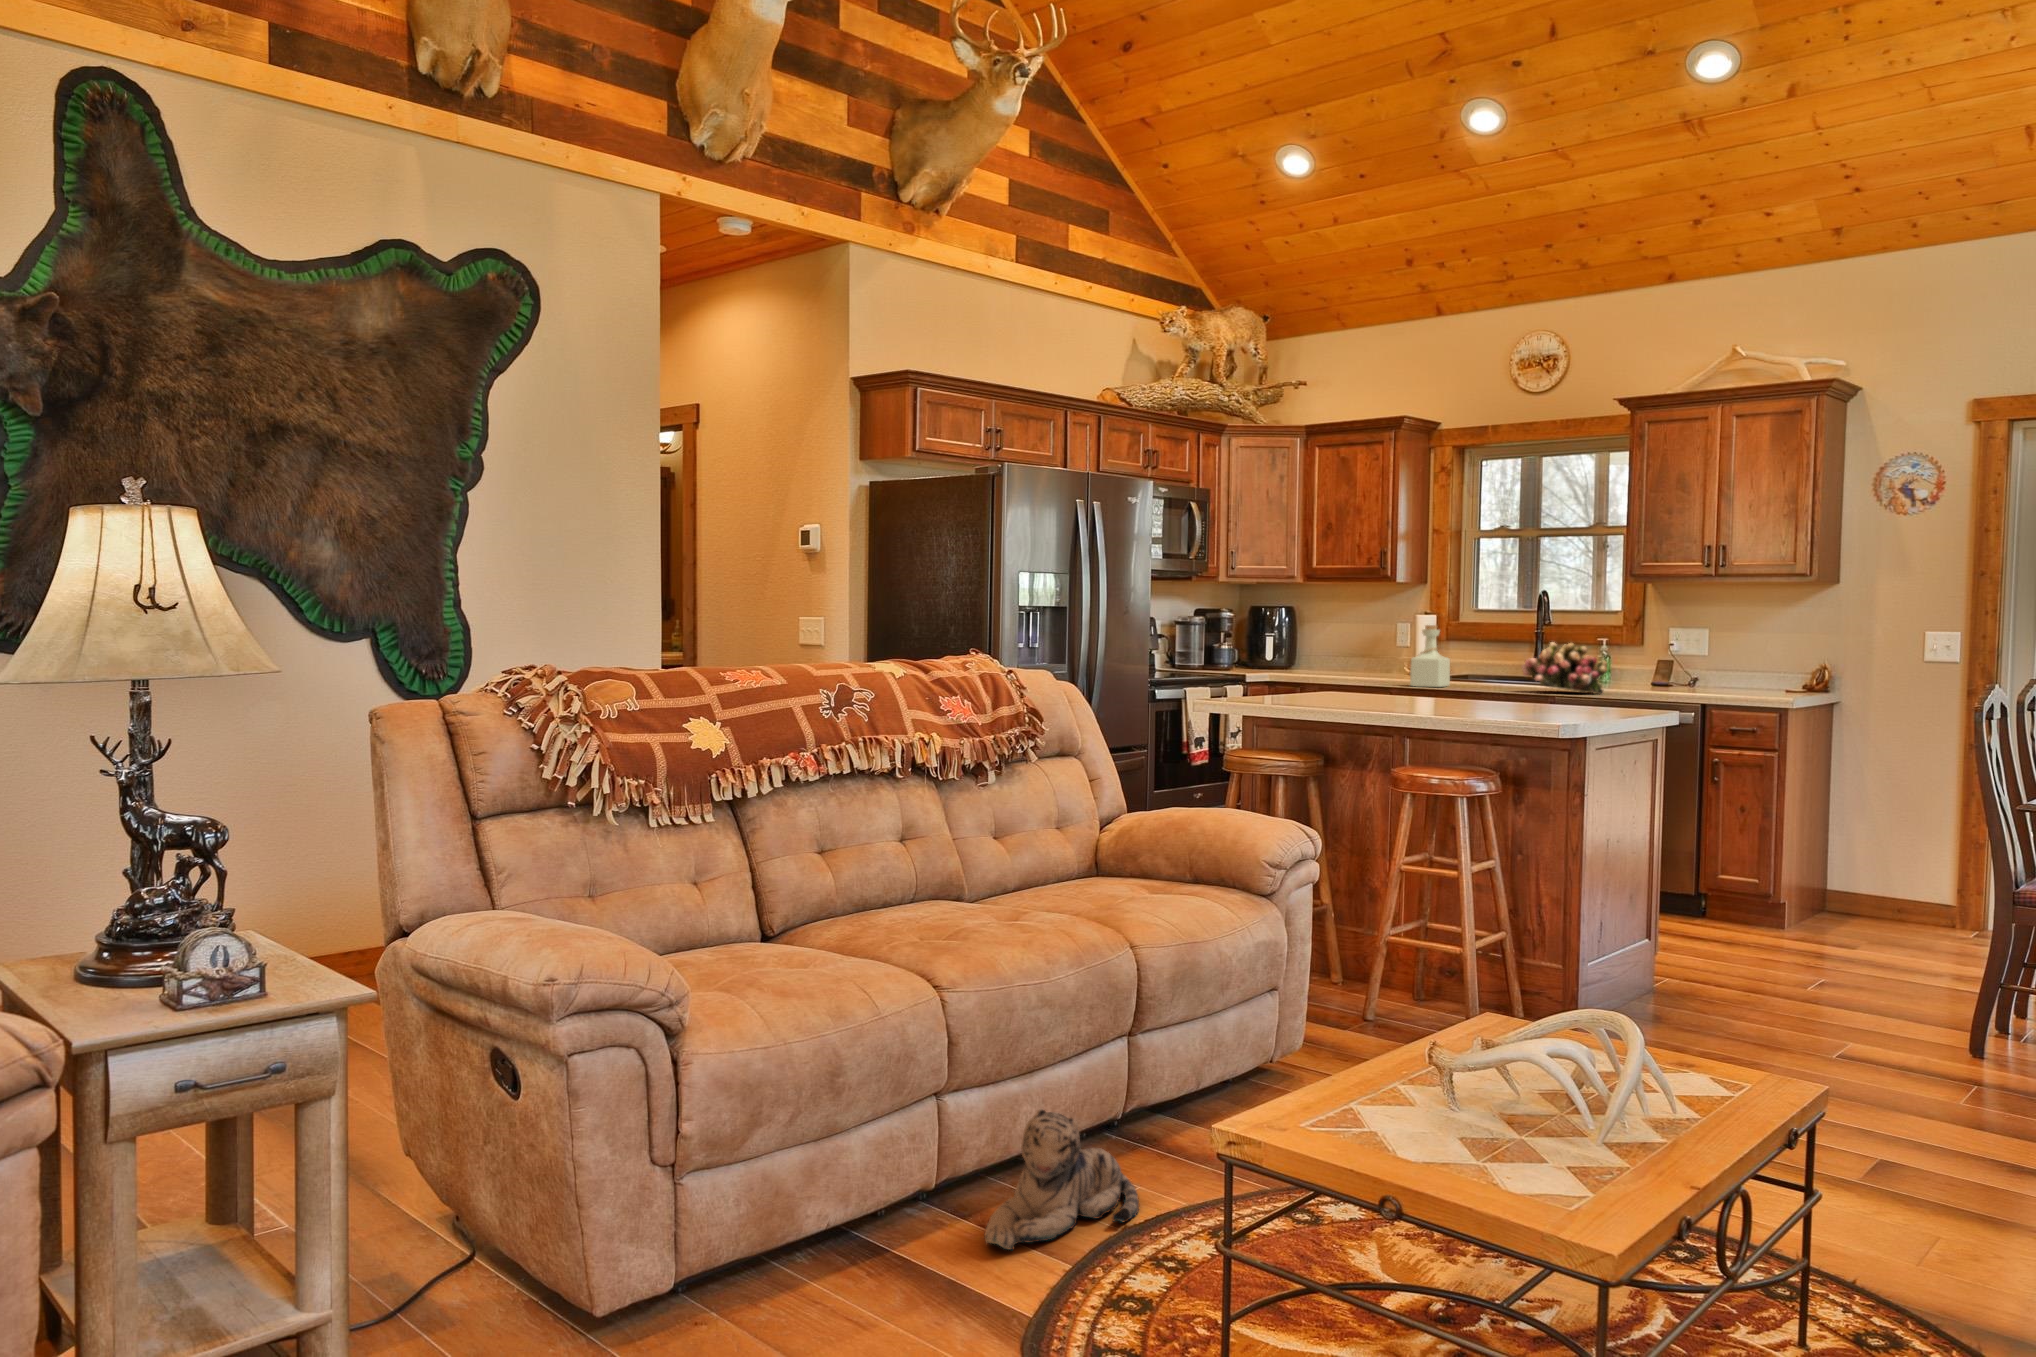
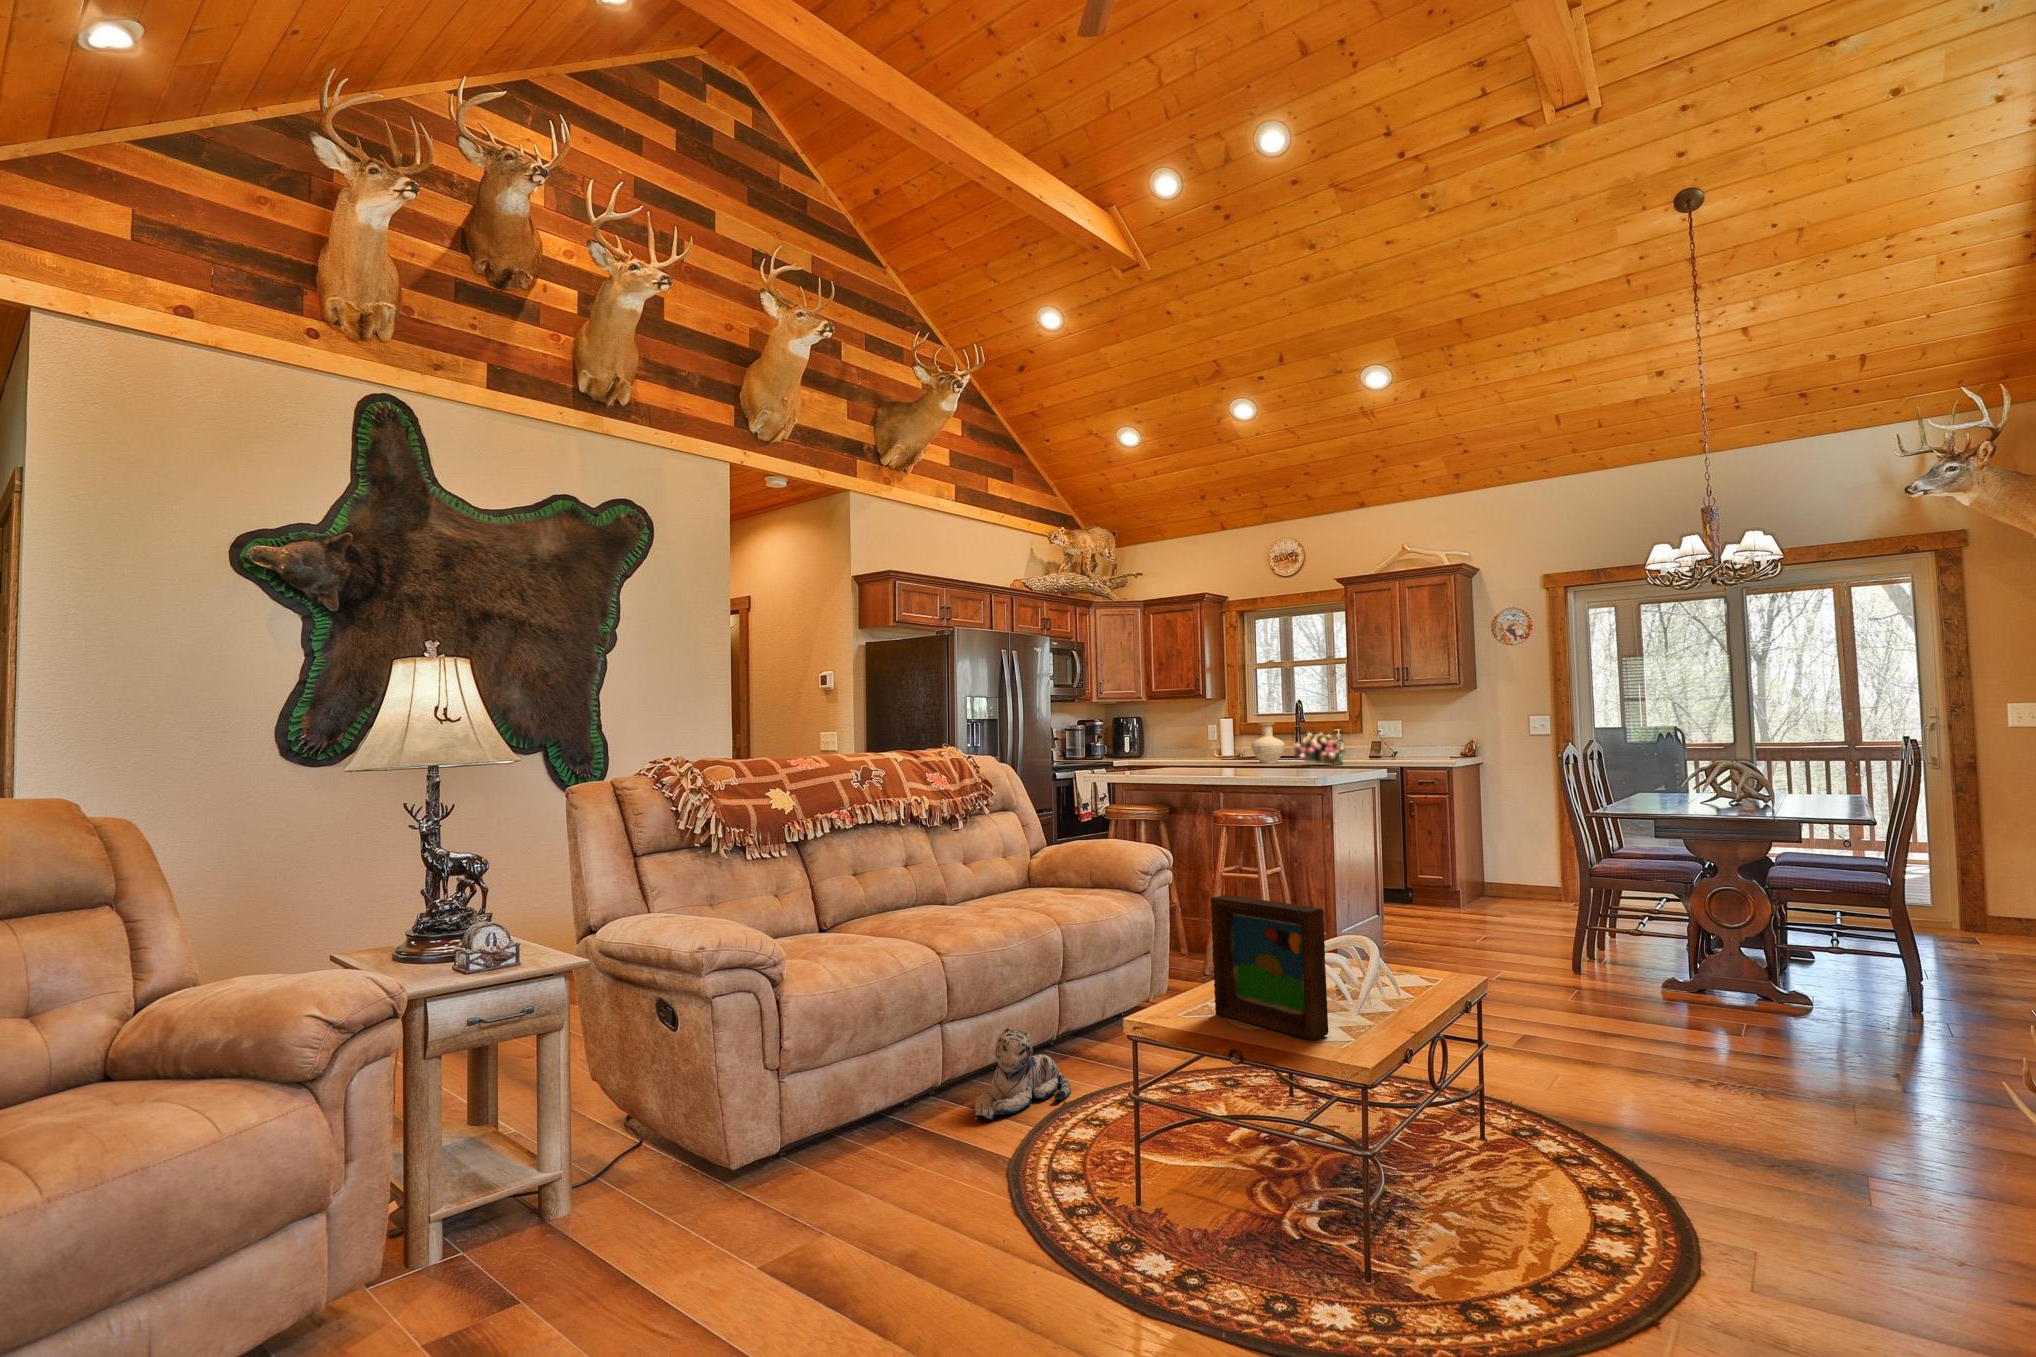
vase: none [1459,622,1512,684] -> present [1251,722,1285,763]
bottle: present [1410,625,1450,687] -> none [1220,725,1246,766]
picture frame: none [1372,941,1568,1198] -> present [1211,895,1328,1040]

